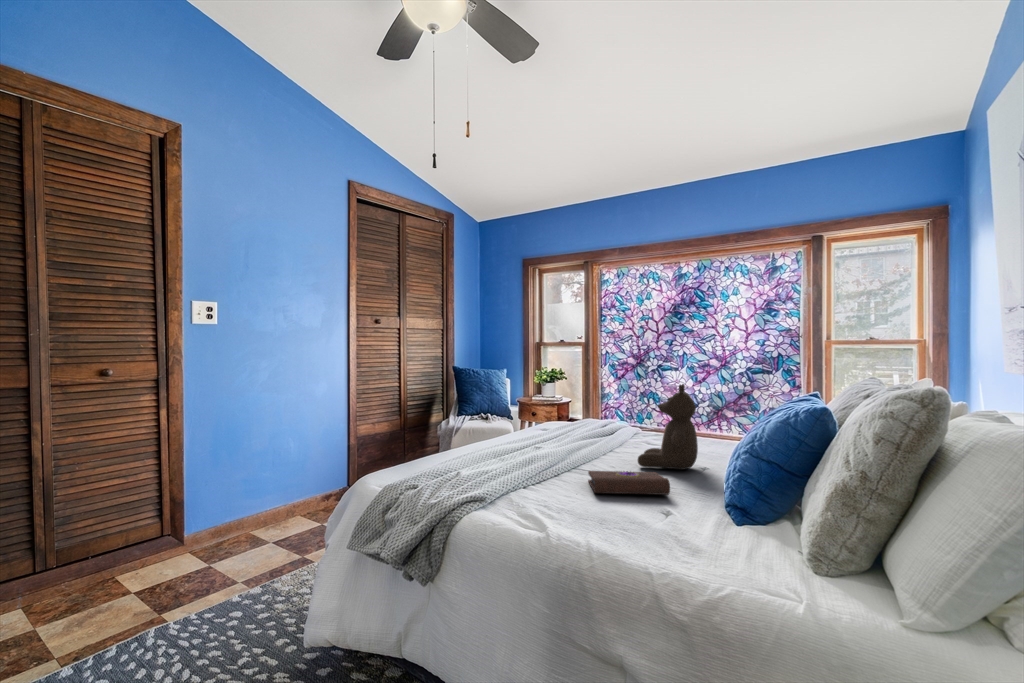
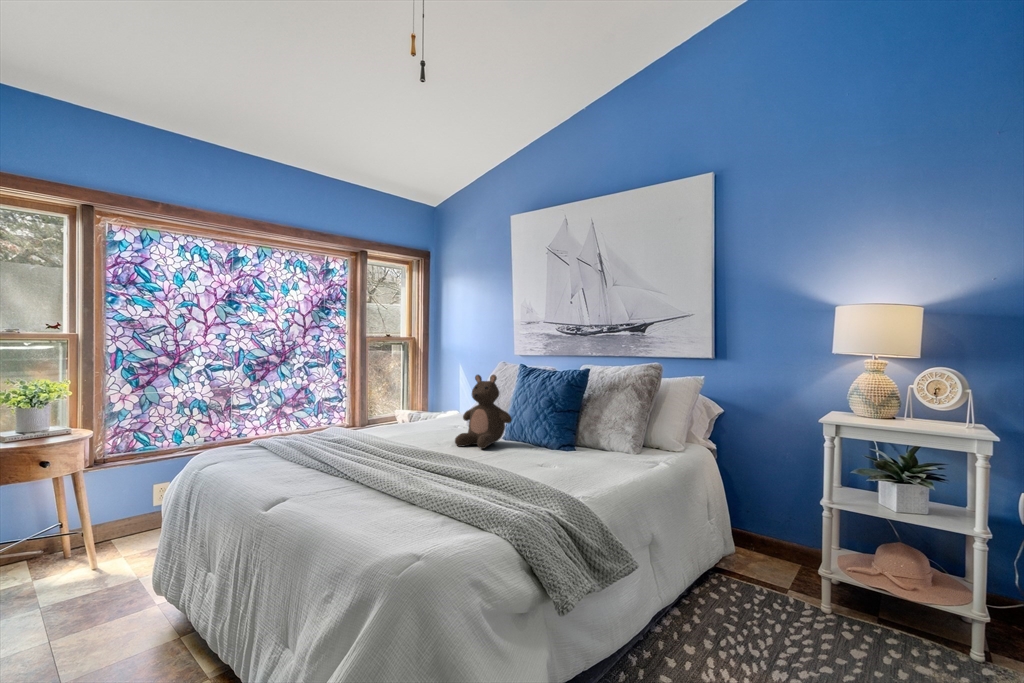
book: present [588,471,670,495] -> none [523,441,565,465]

